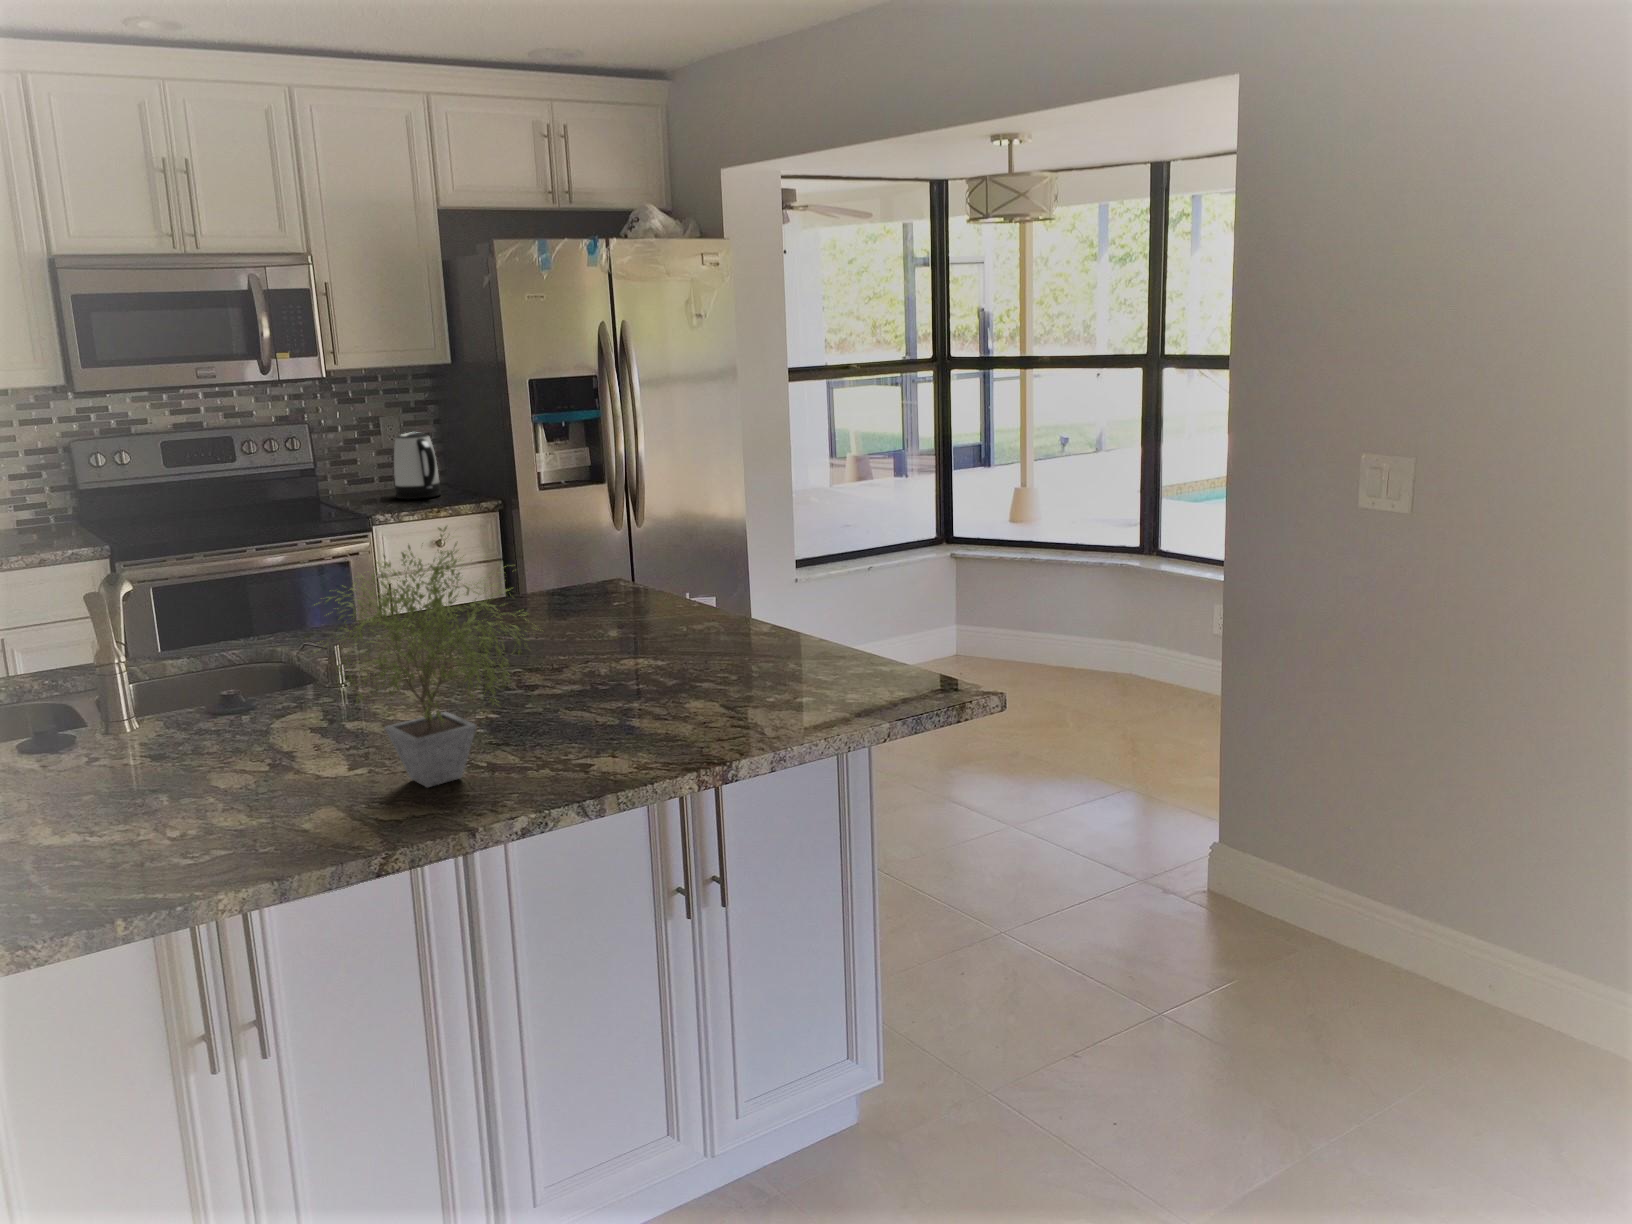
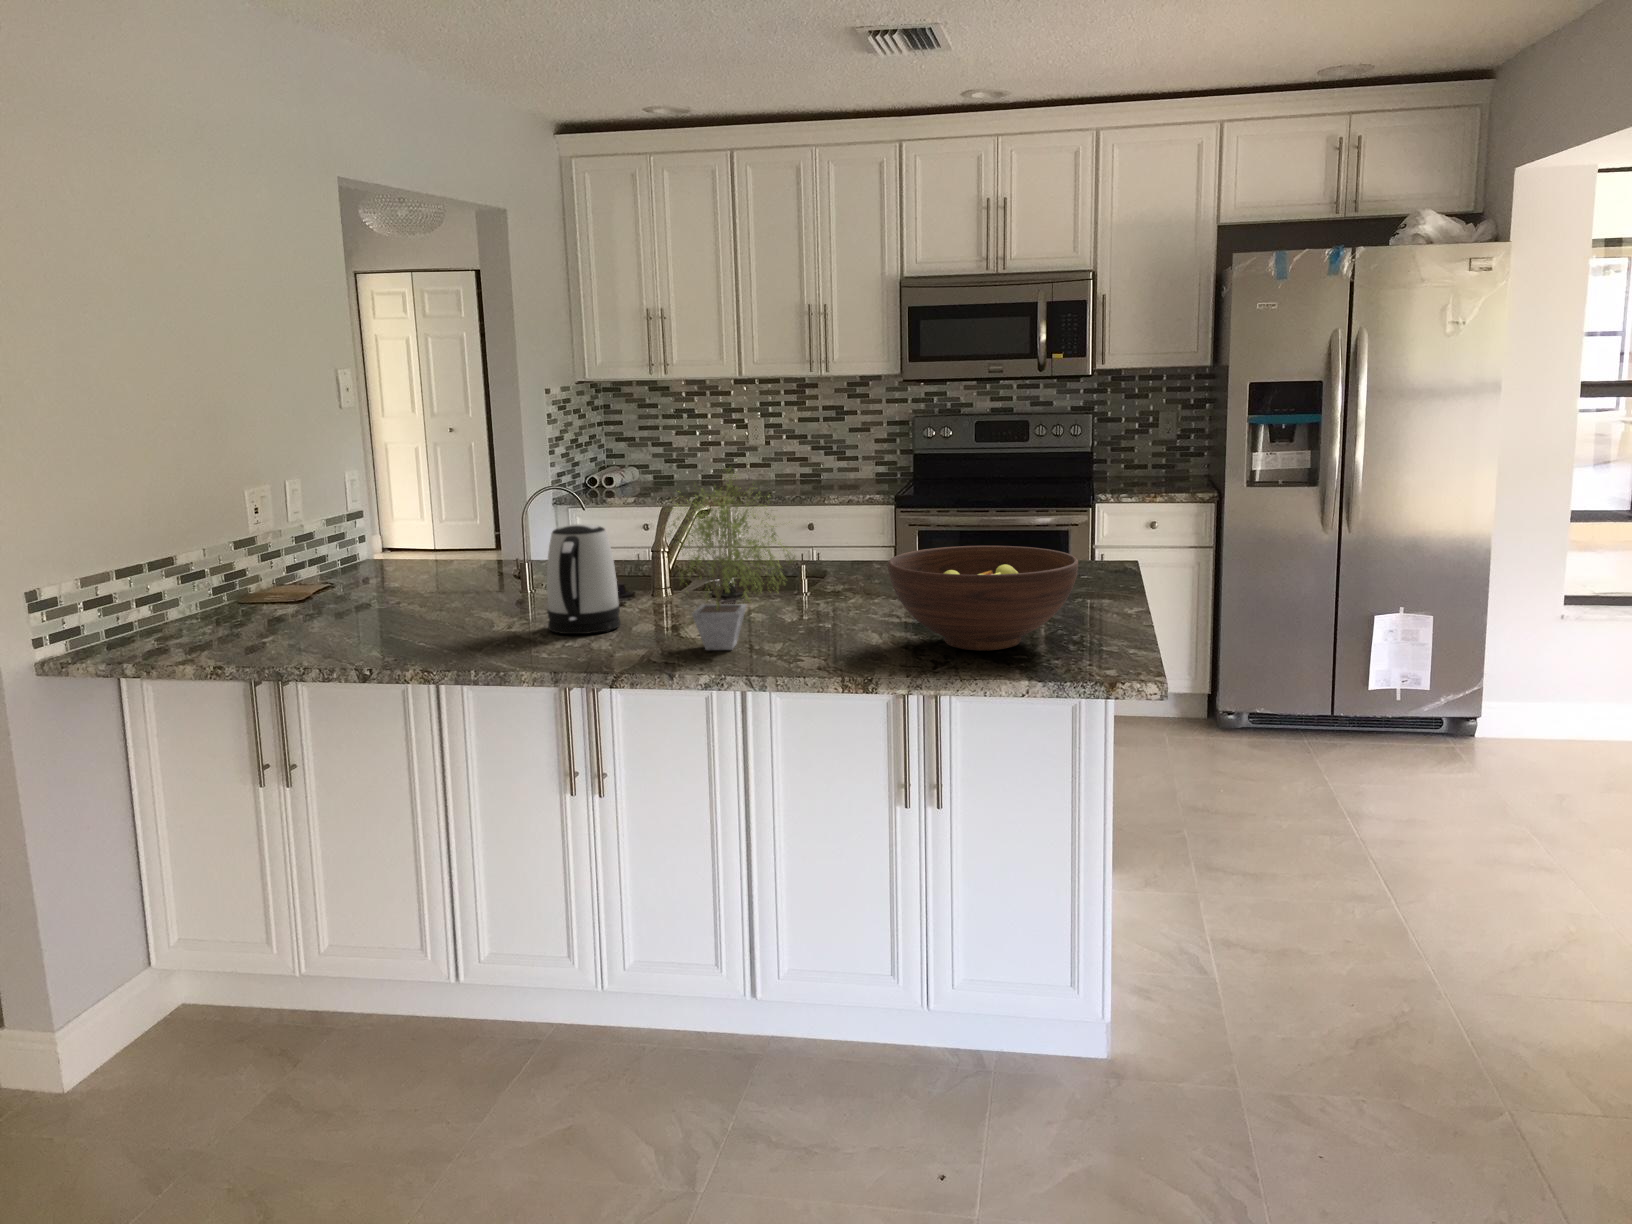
kettle: present [394,432,441,499] -> present [547,524,620,634]
fruit bowl: none [608,576,829,705] -> present [888,546,1078,651]

